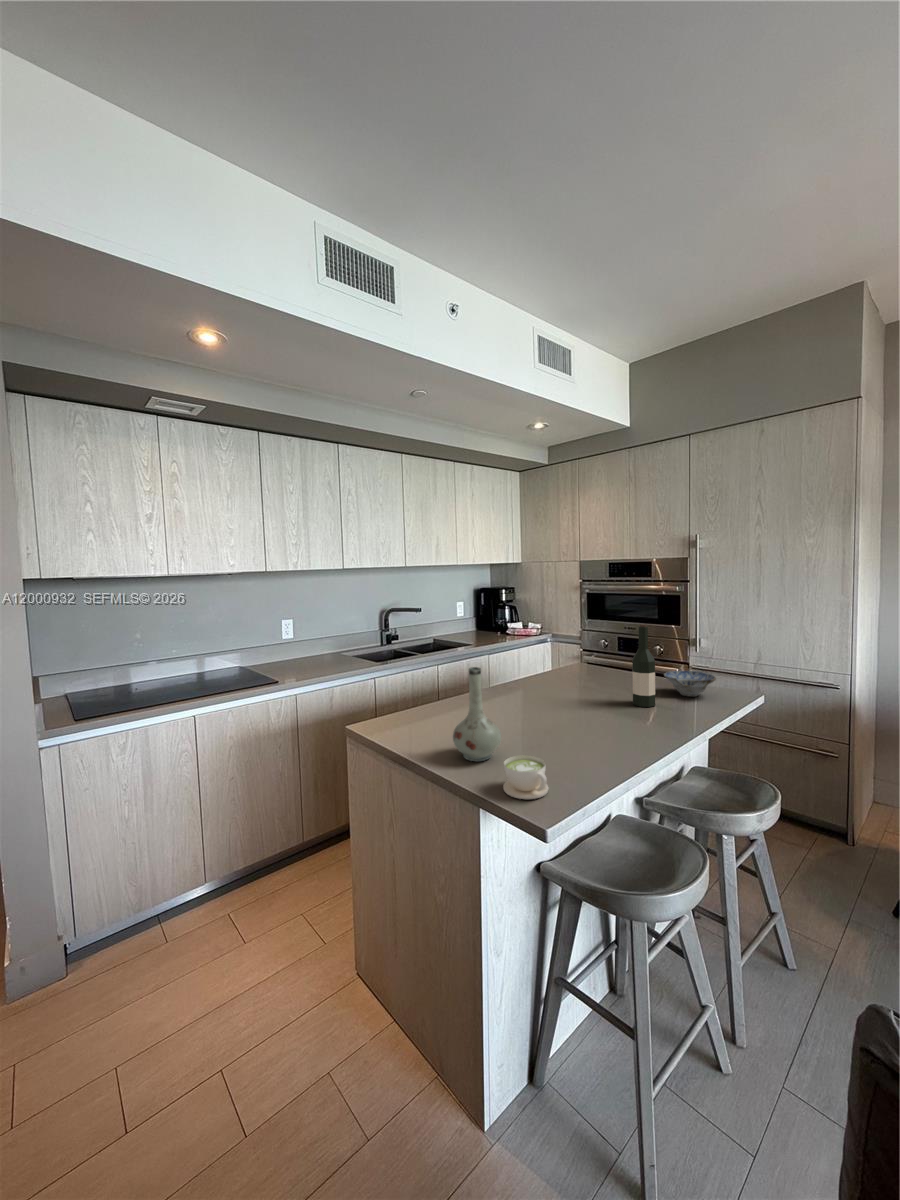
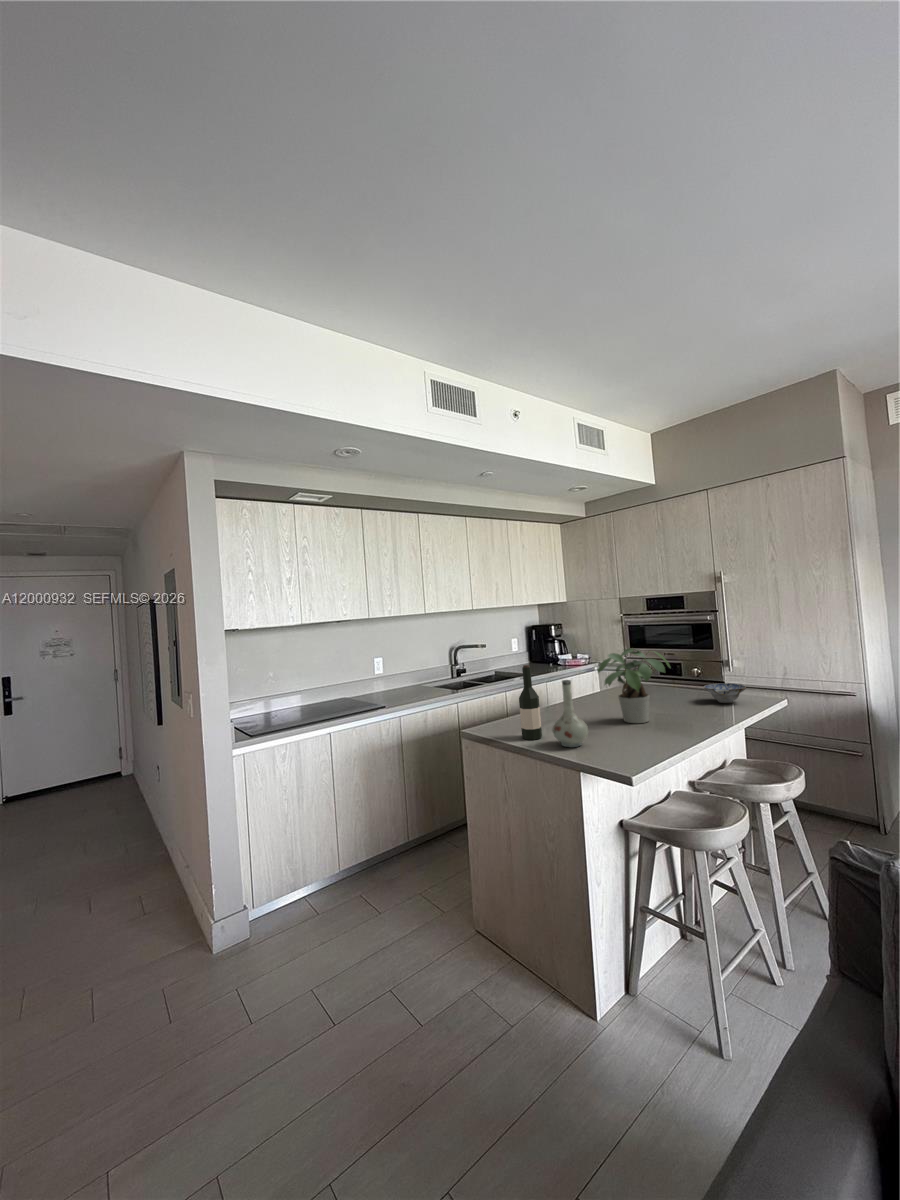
wine bottle: present [632,624,655,707] -> present [519,665,542,740]
potted plant: none [528,625,624,723] -> present [597,648,670,723]
coffee cup: present [503,755,548,799] -> none [597,738,630,764]

